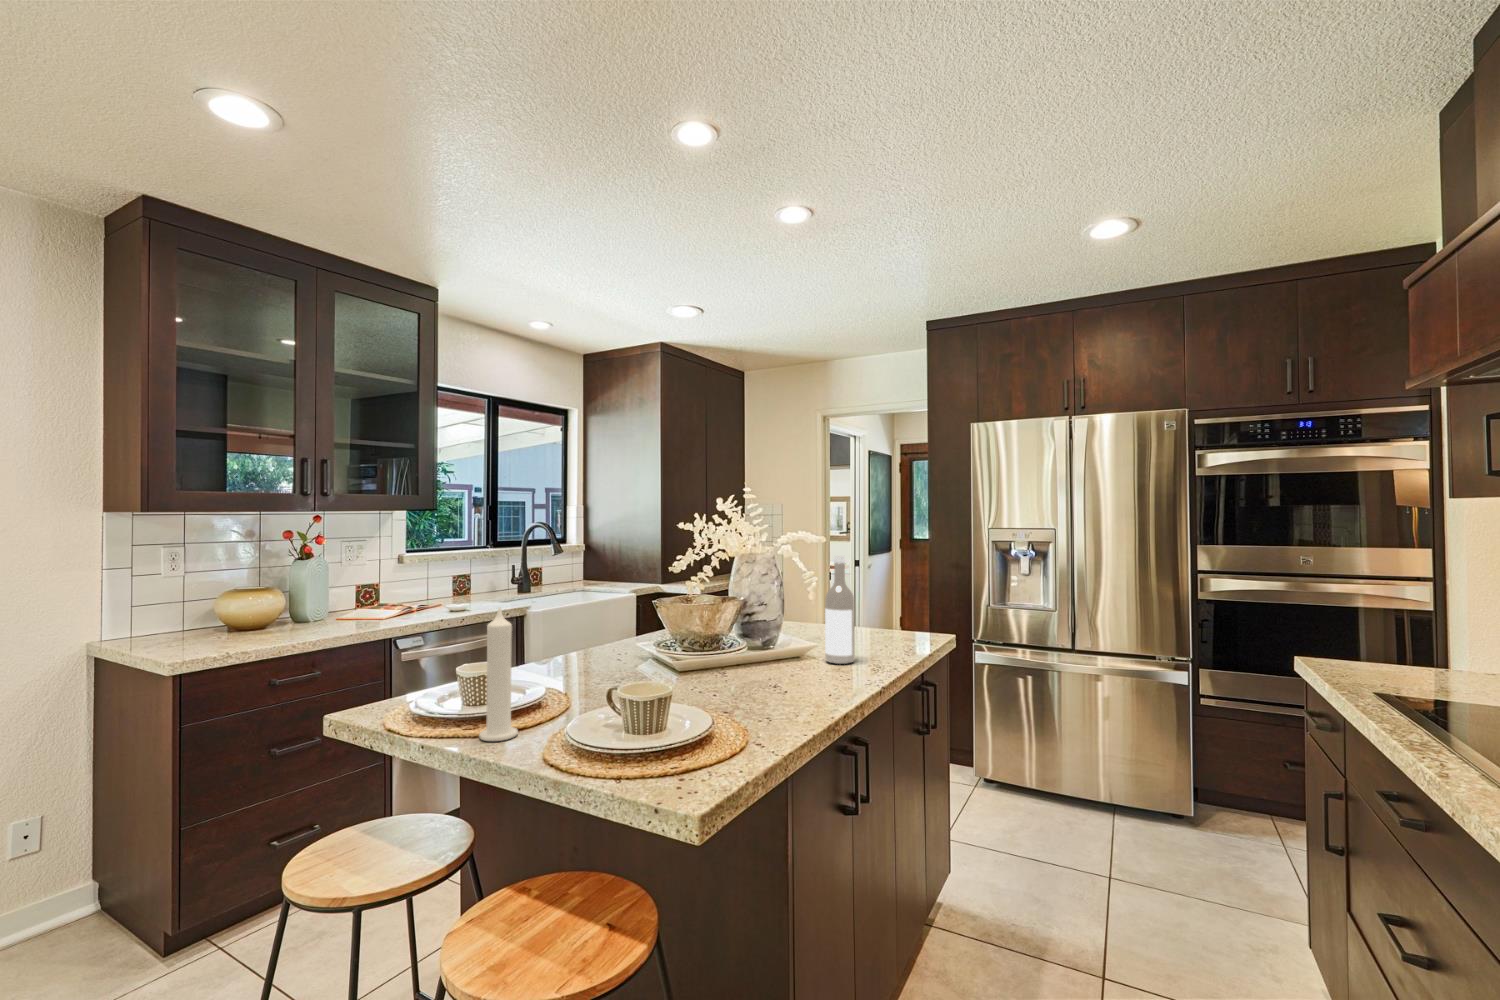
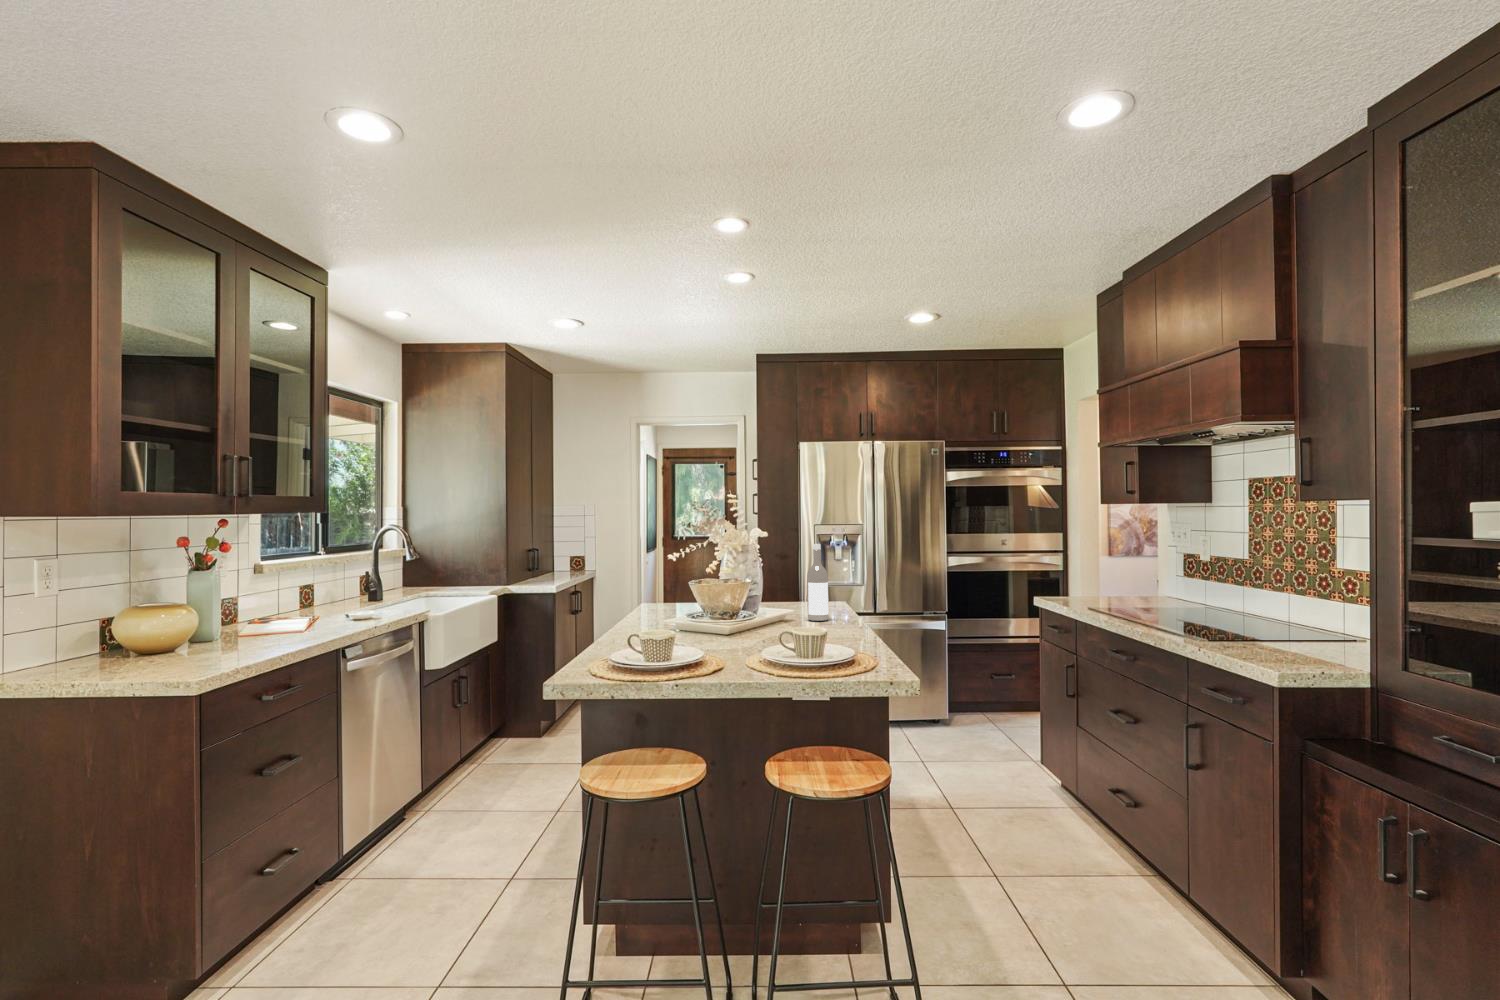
candle: present [479,608,518,741] -> none [702,582,727,676]

